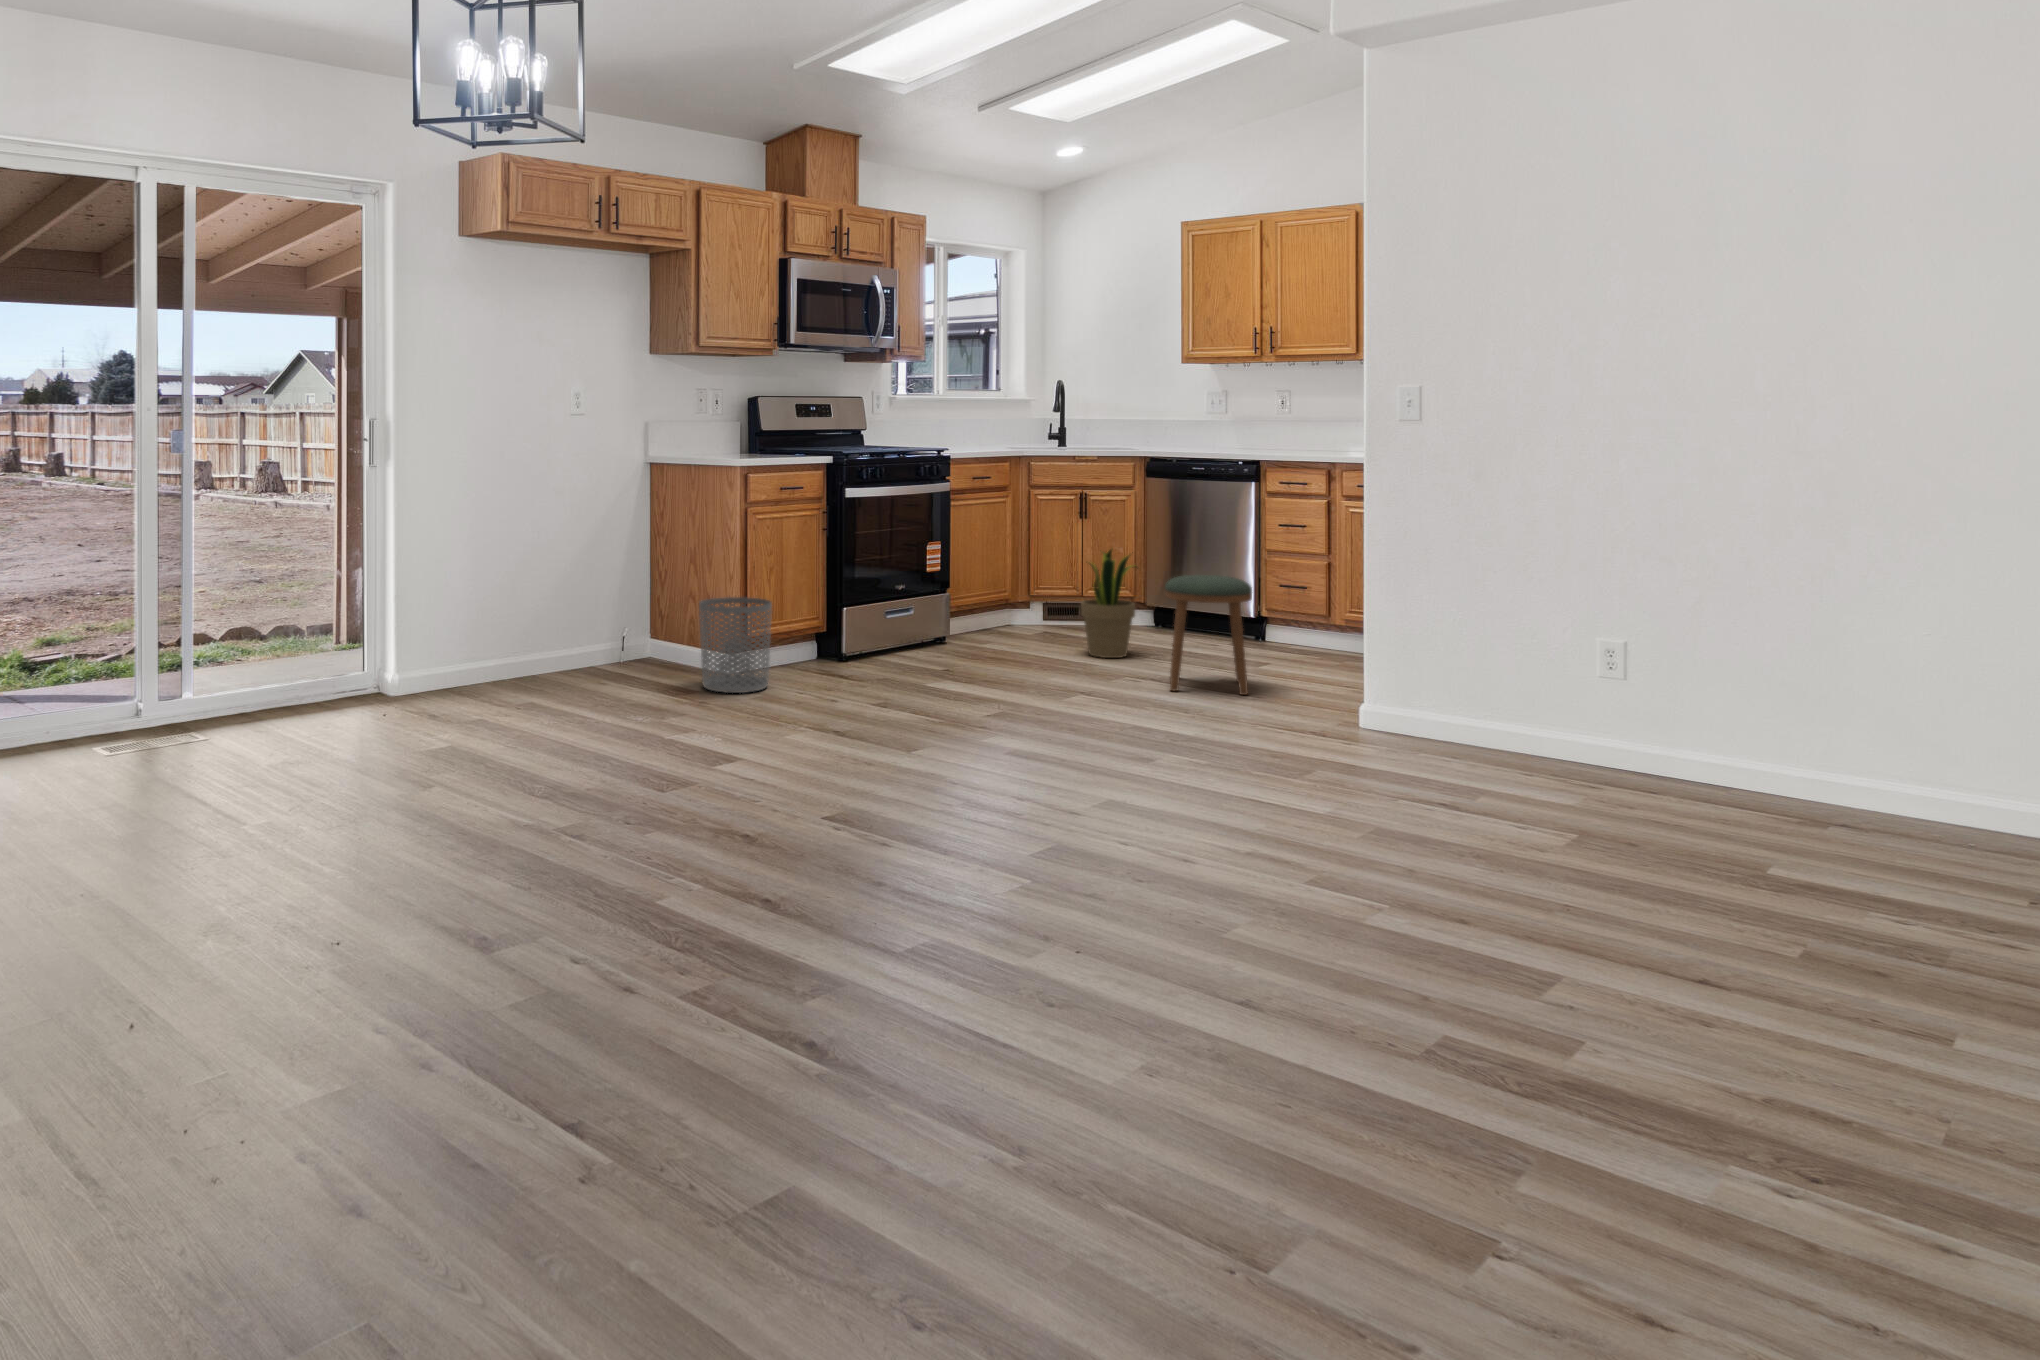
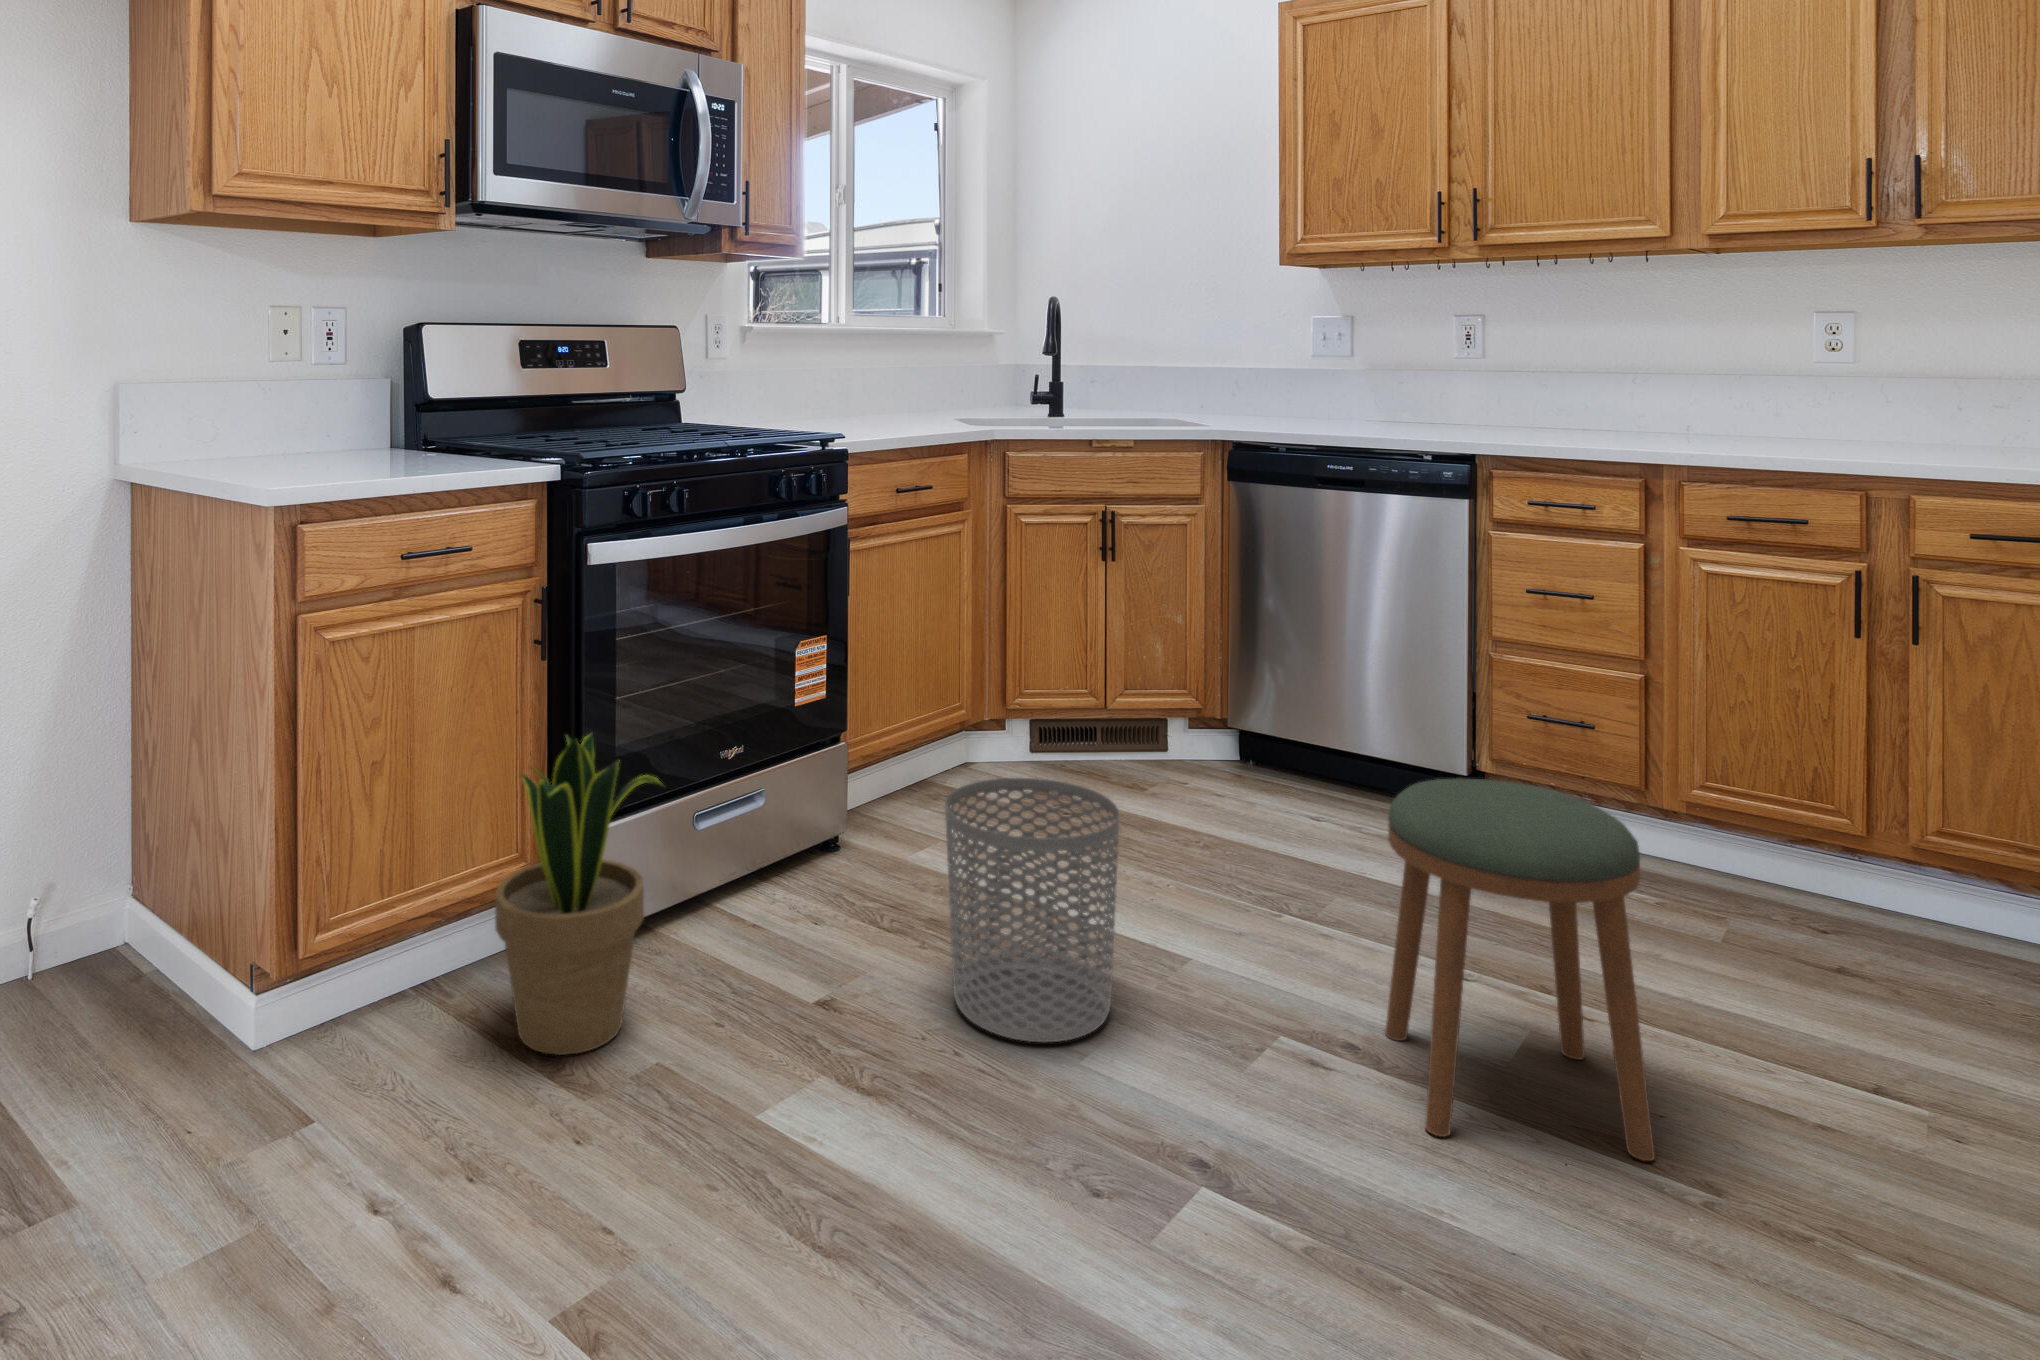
potted plant: present [1081,549,1135,658] -> present [495,733,664,1055]
waste bin: present [699,597,772,693] -> present [945,778,1119,1042]

